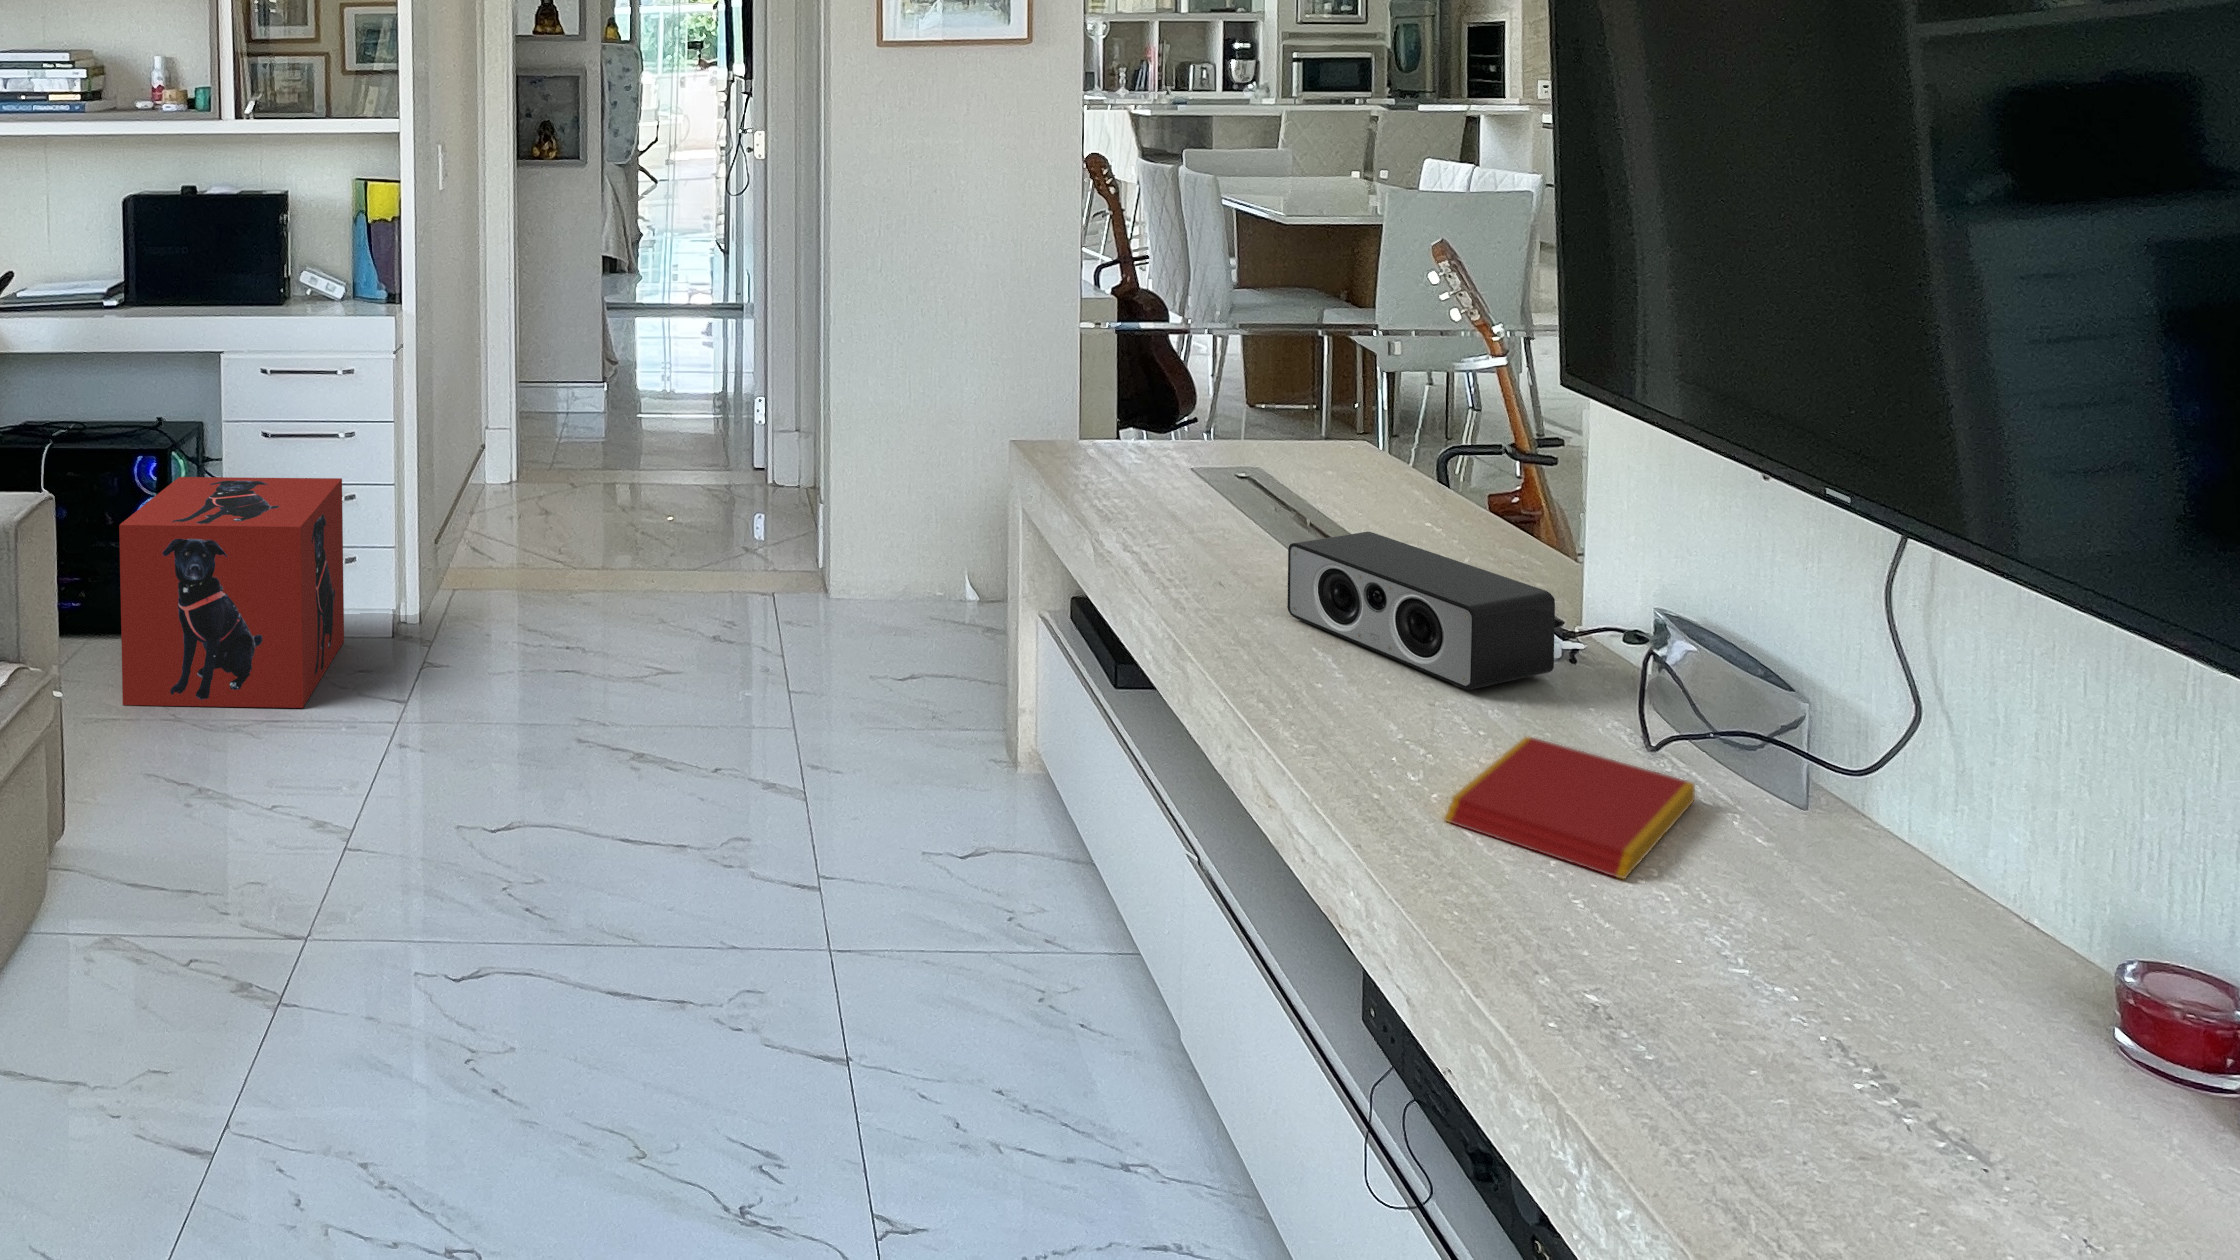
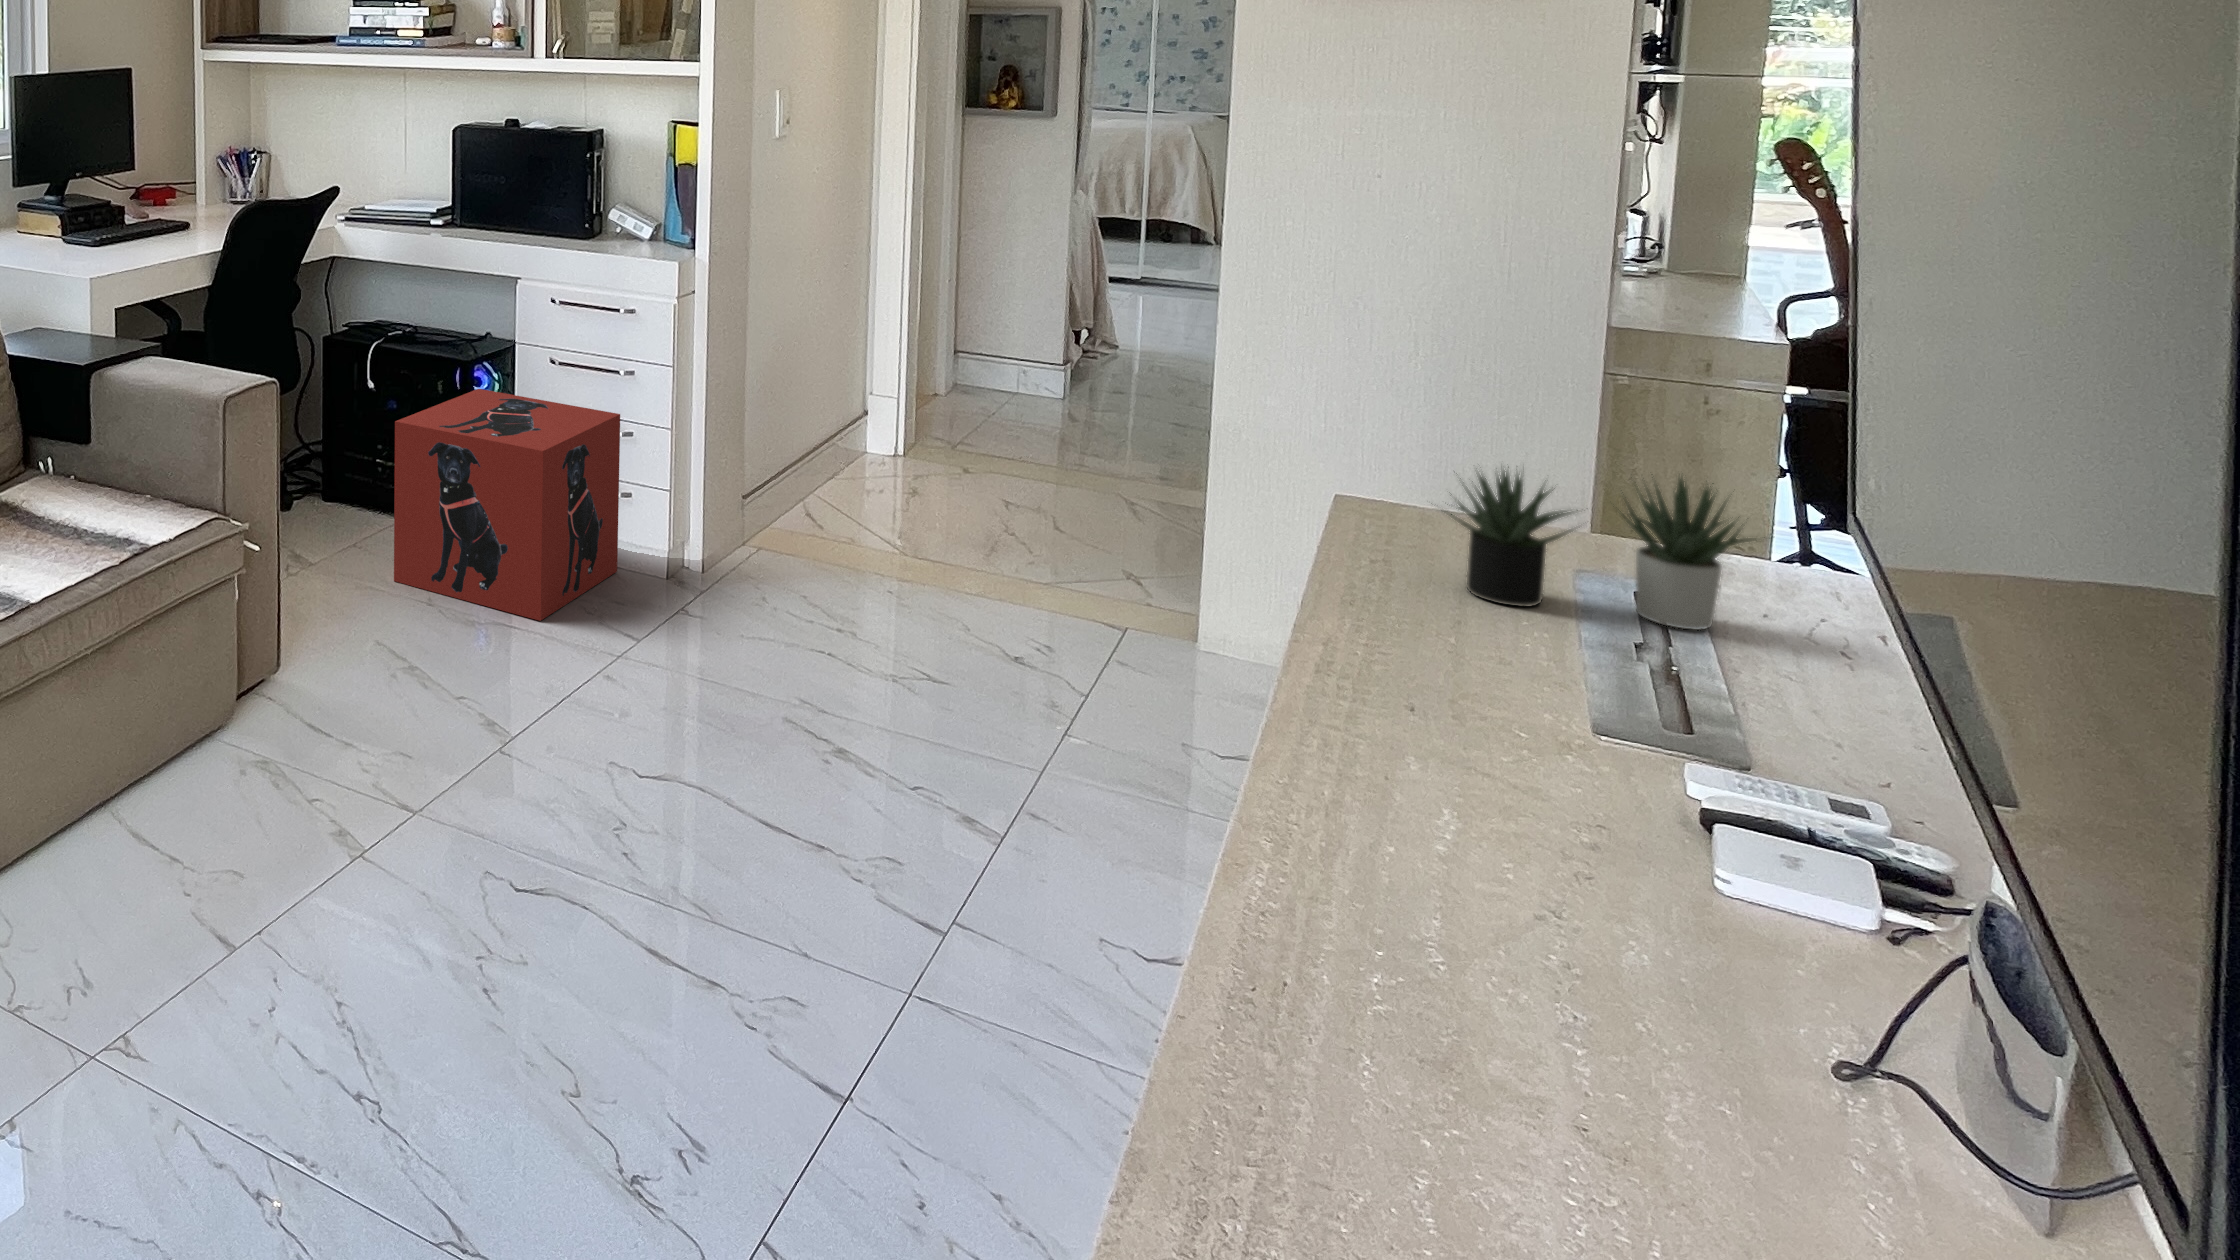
succulent plant: none [1141,376,1333,495] -> present [1450,467,1765,630]
speaker: present [1287,532,1555,690] -> none [1419,673,1766,932]
book: present [1444,736,1695,879] -> none [1294,980,1761,1168]

